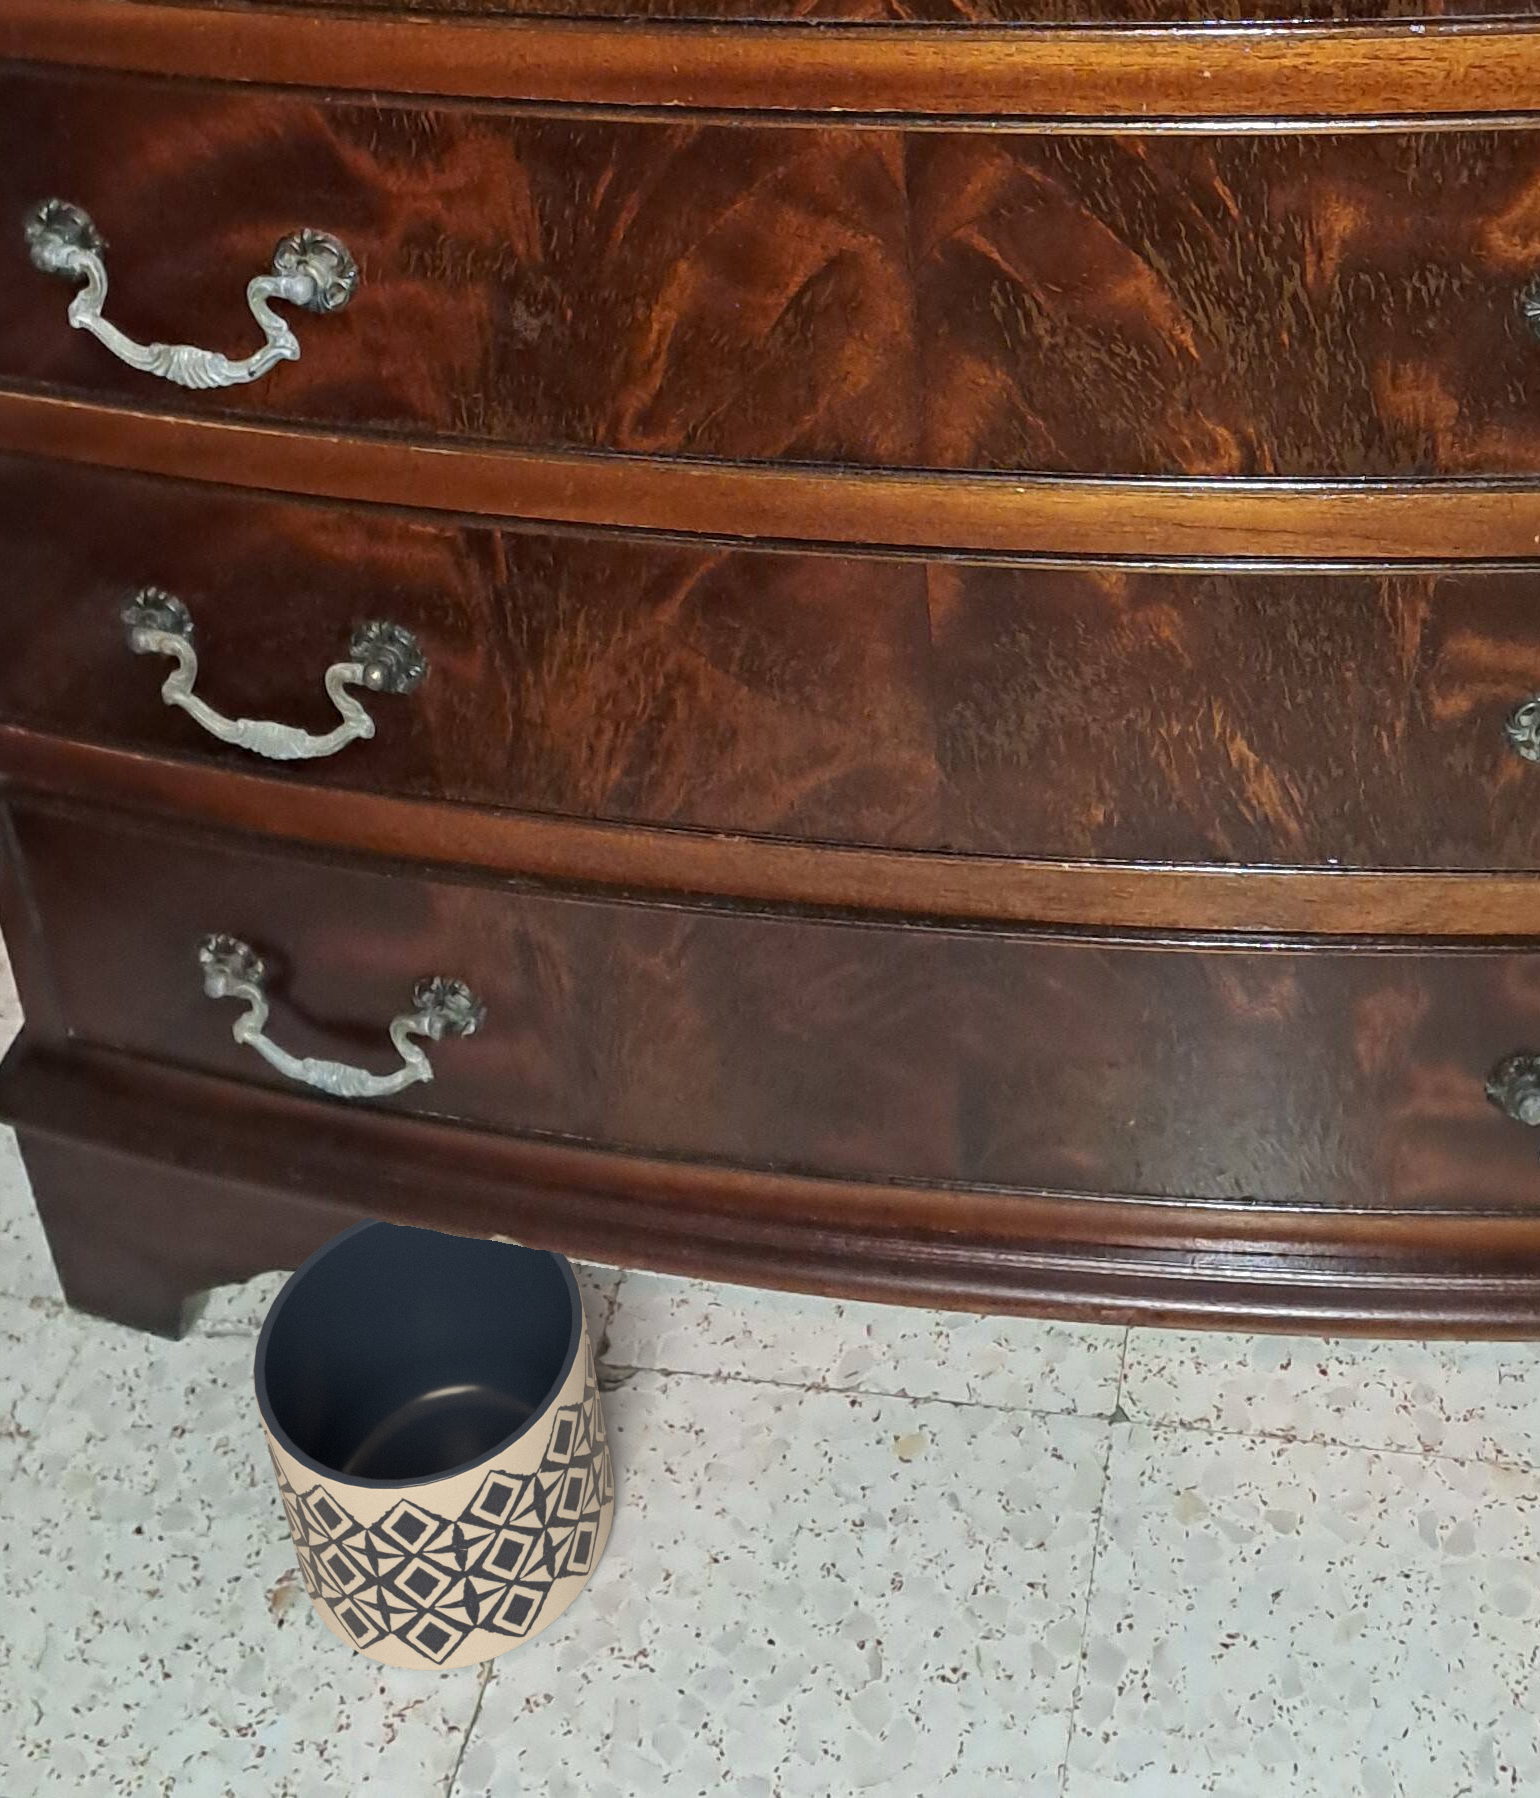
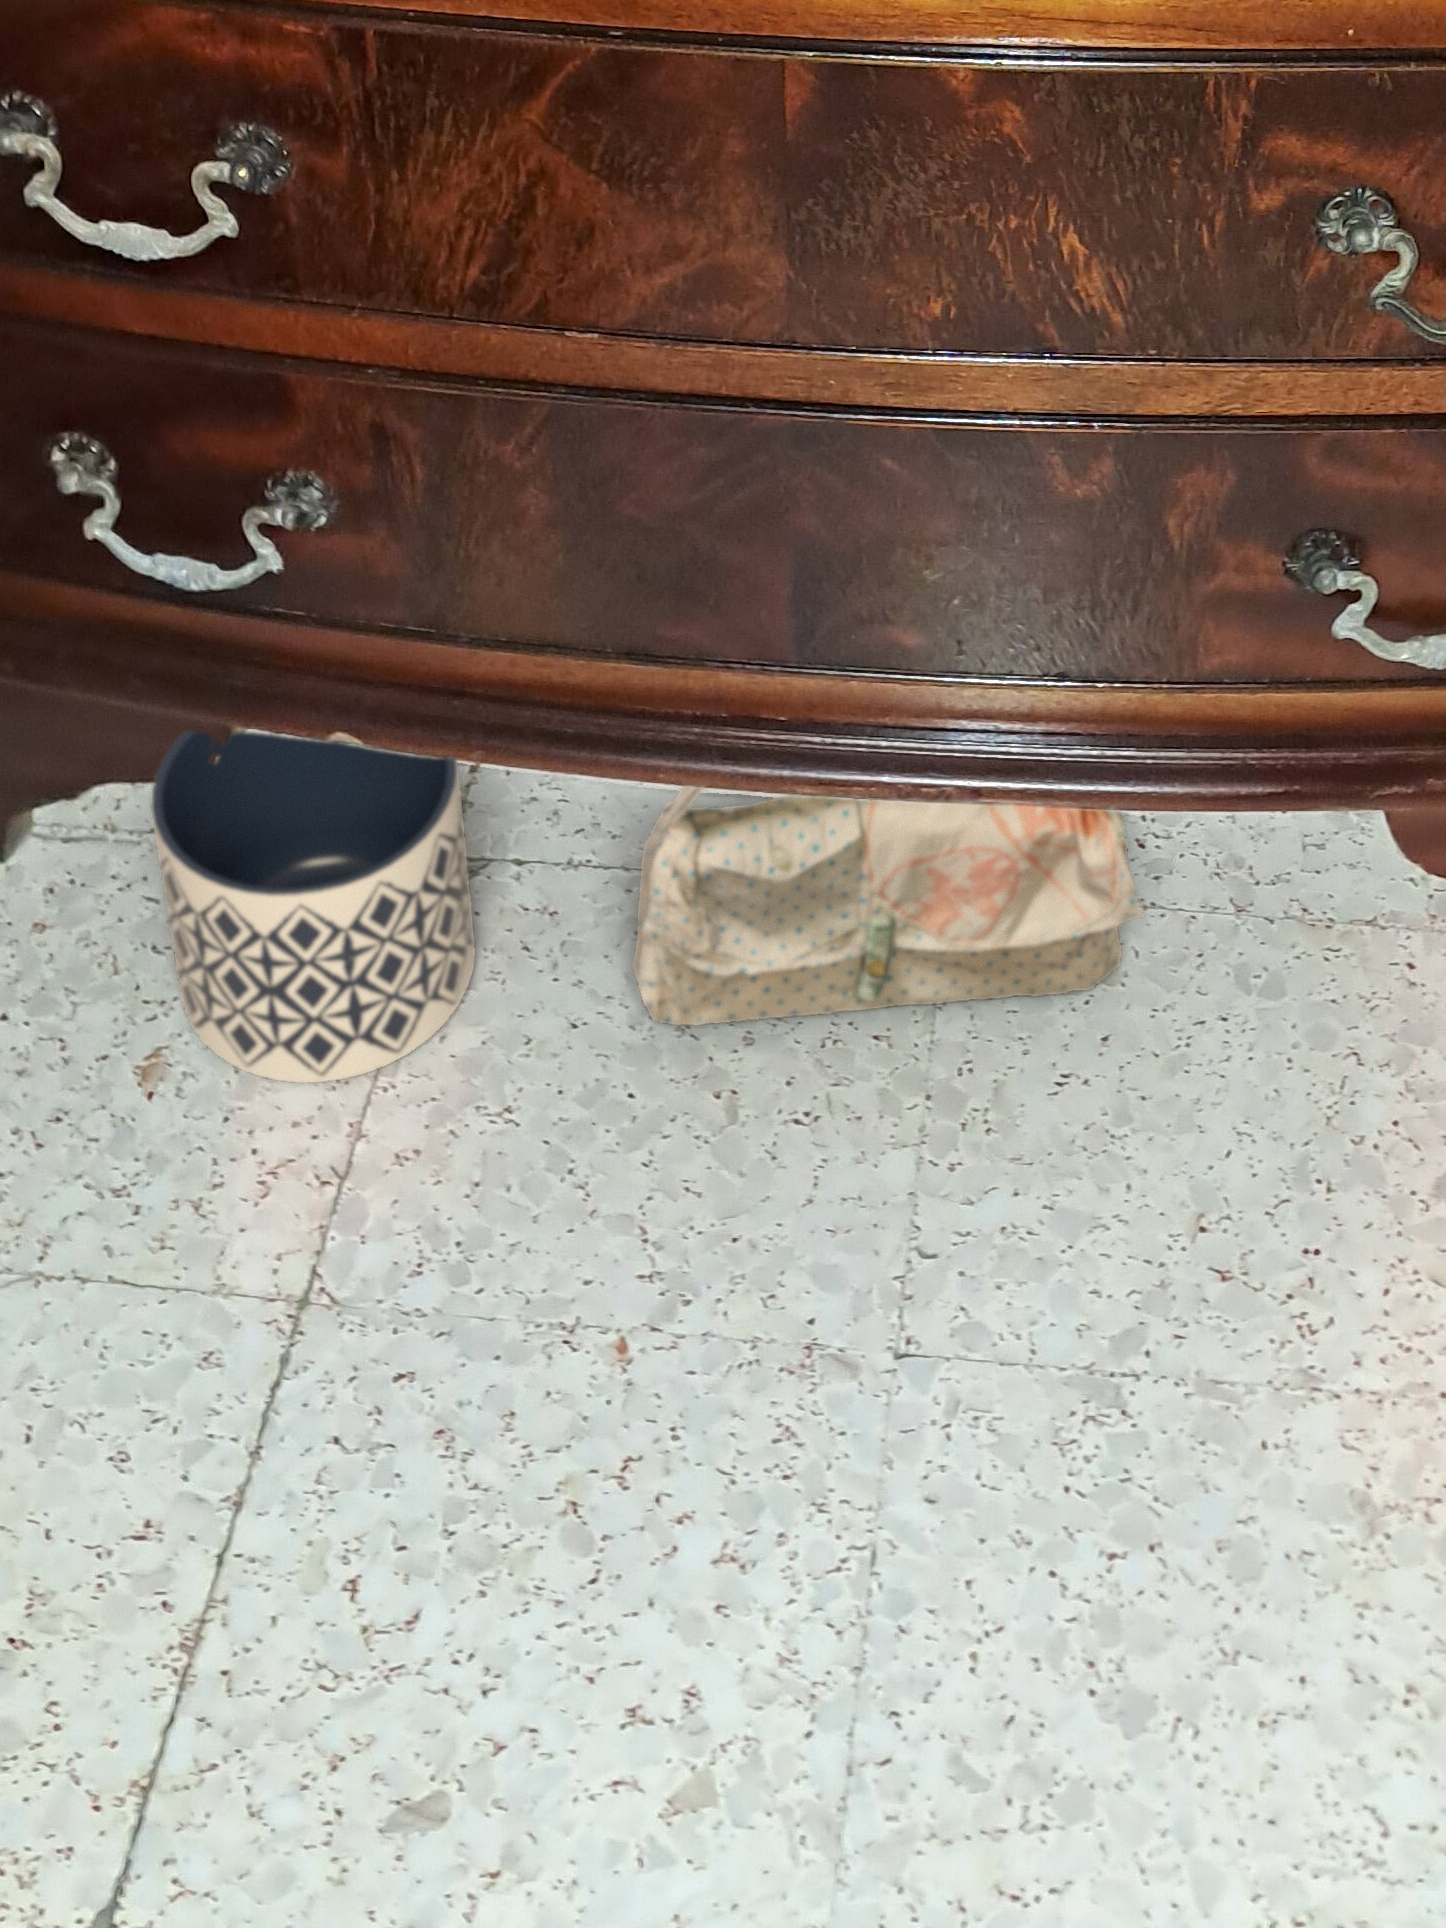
bag: none [777,1129,1342,1611] -> present [632,786,1143,1025]

